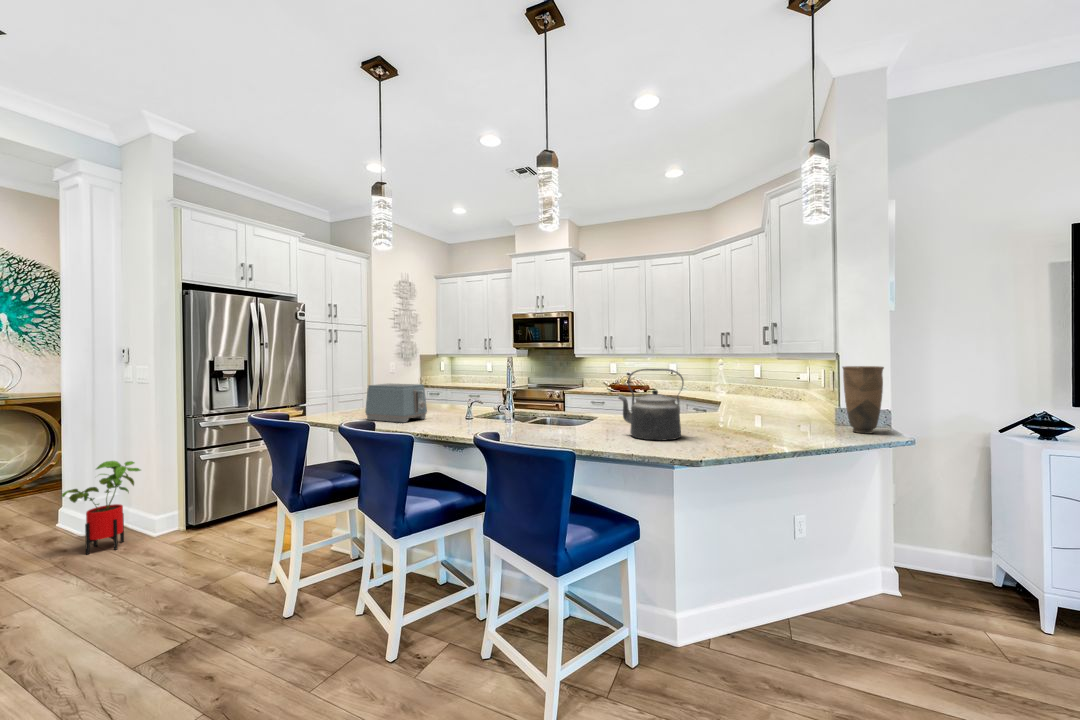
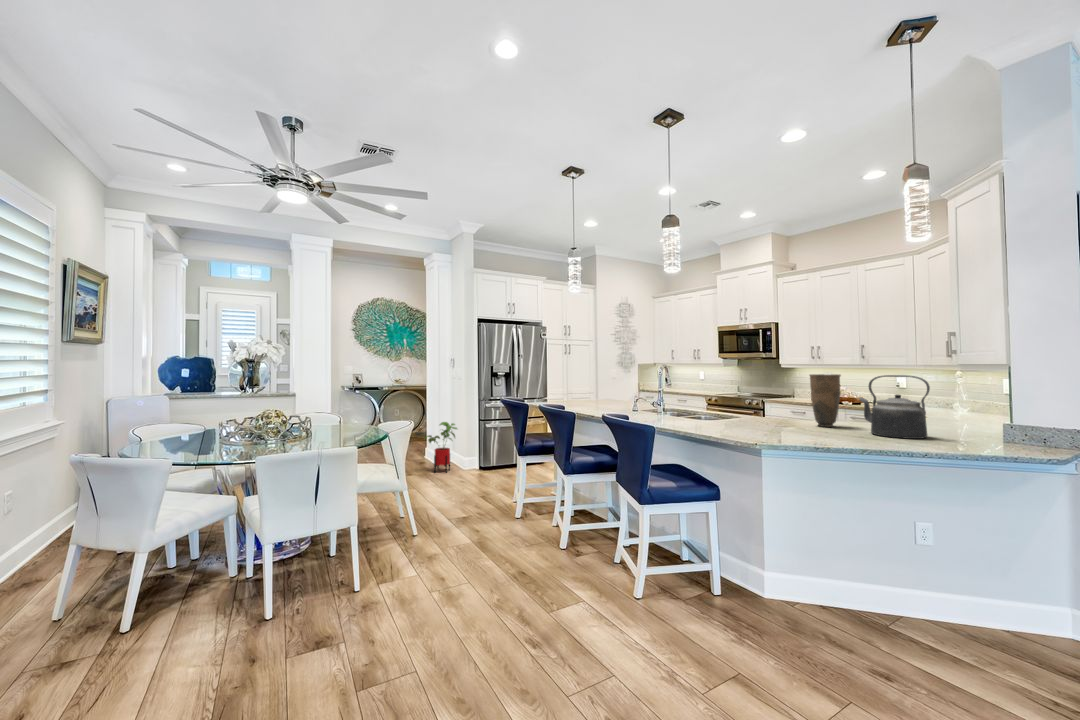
vase: present [842,366,884,434] -> present [810,374,841,427]
kettle: present [619,369,684,440] -> present [860,375,930,439]
toaster: present [365,384,427,423] -> none [570,383,610,410]

